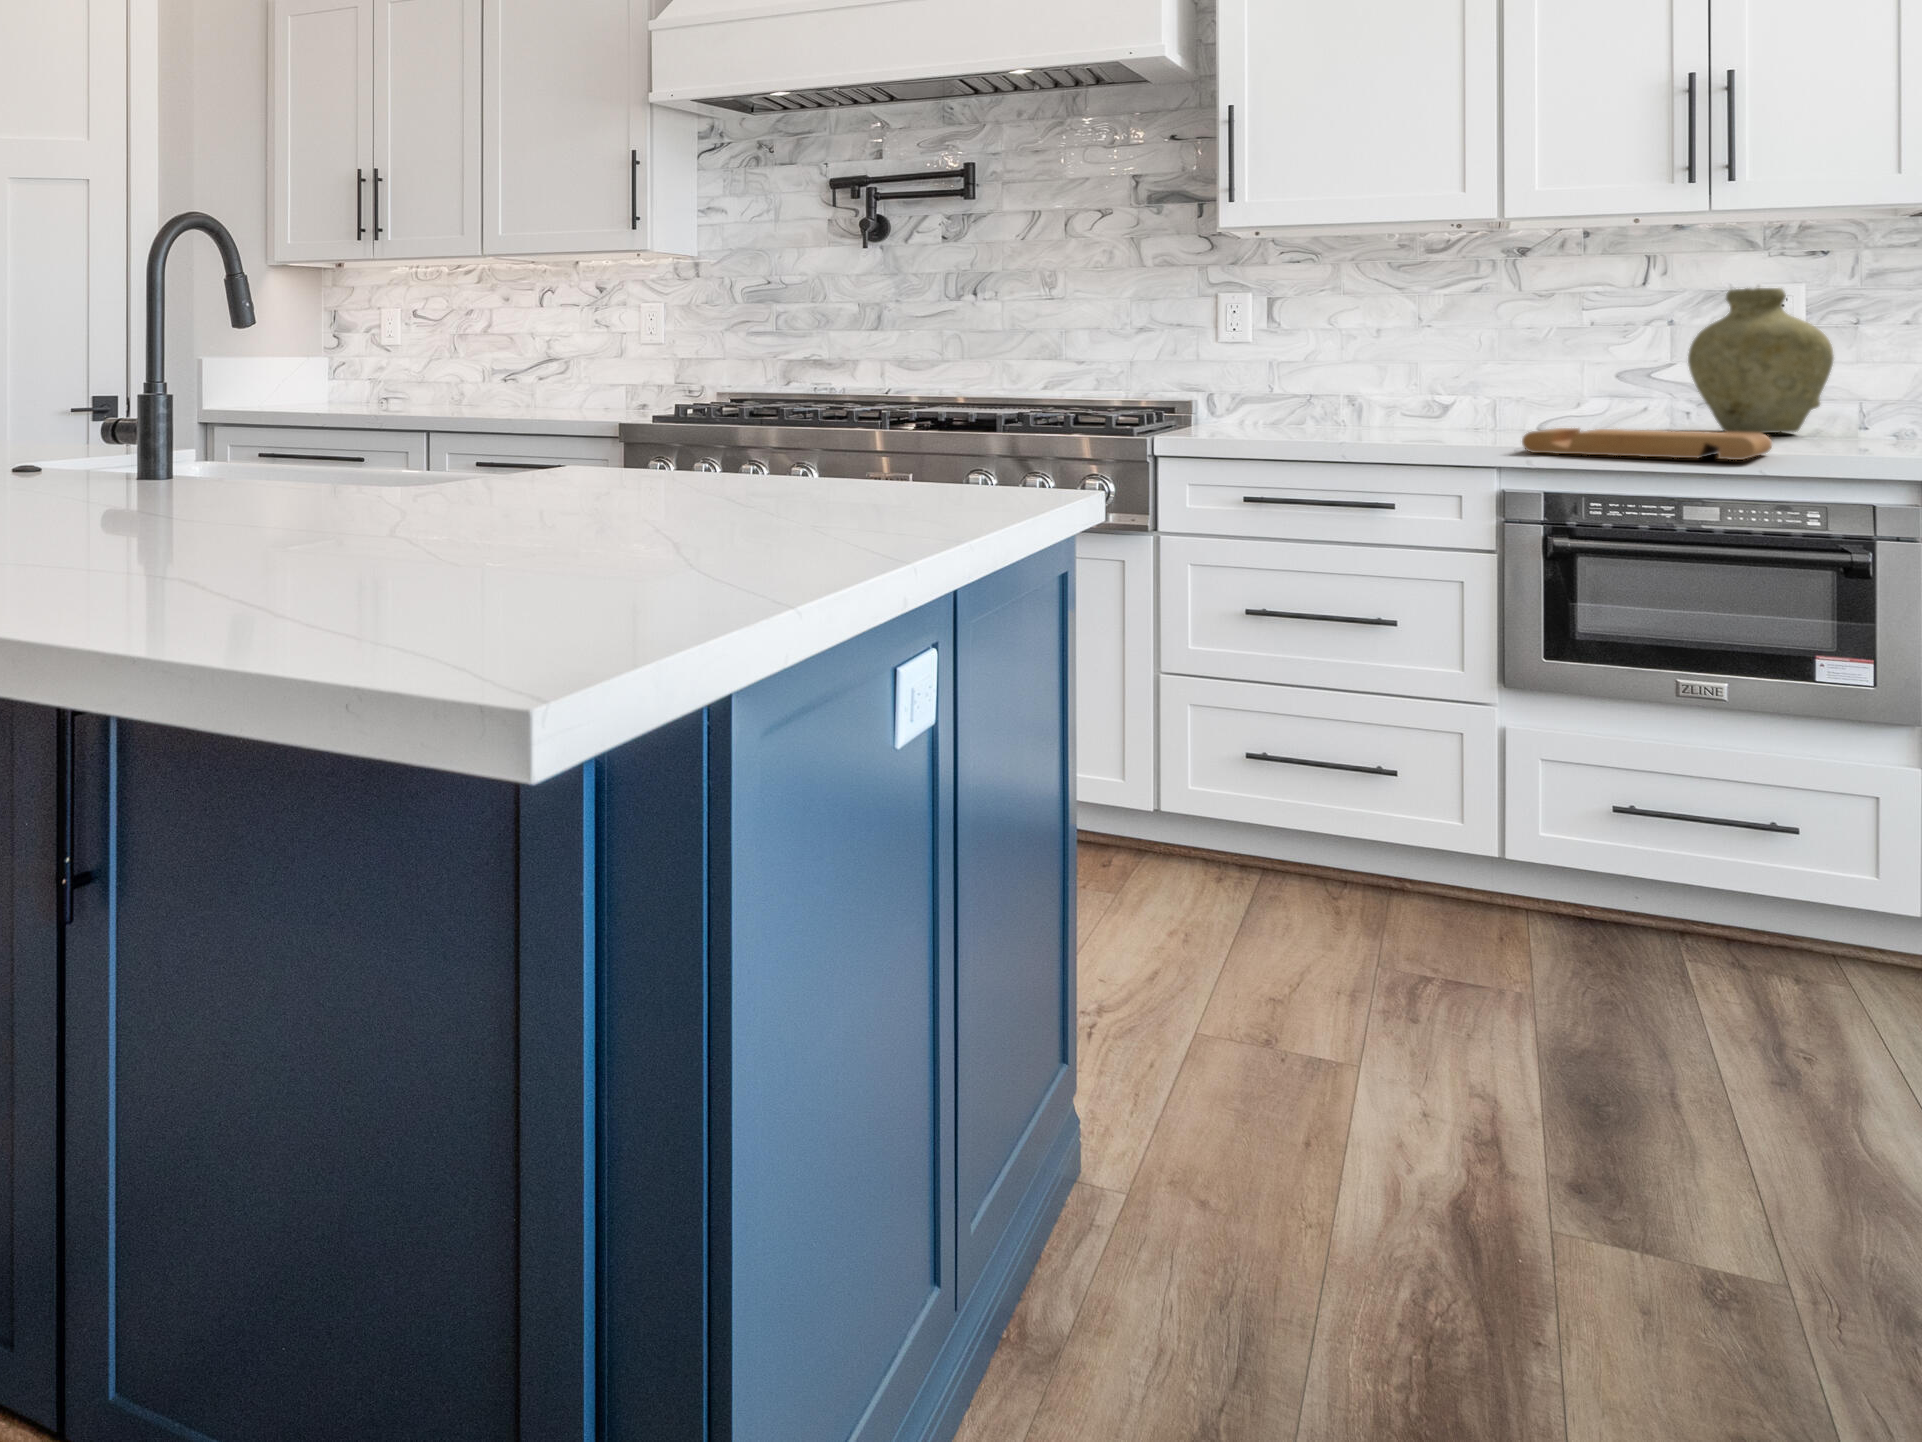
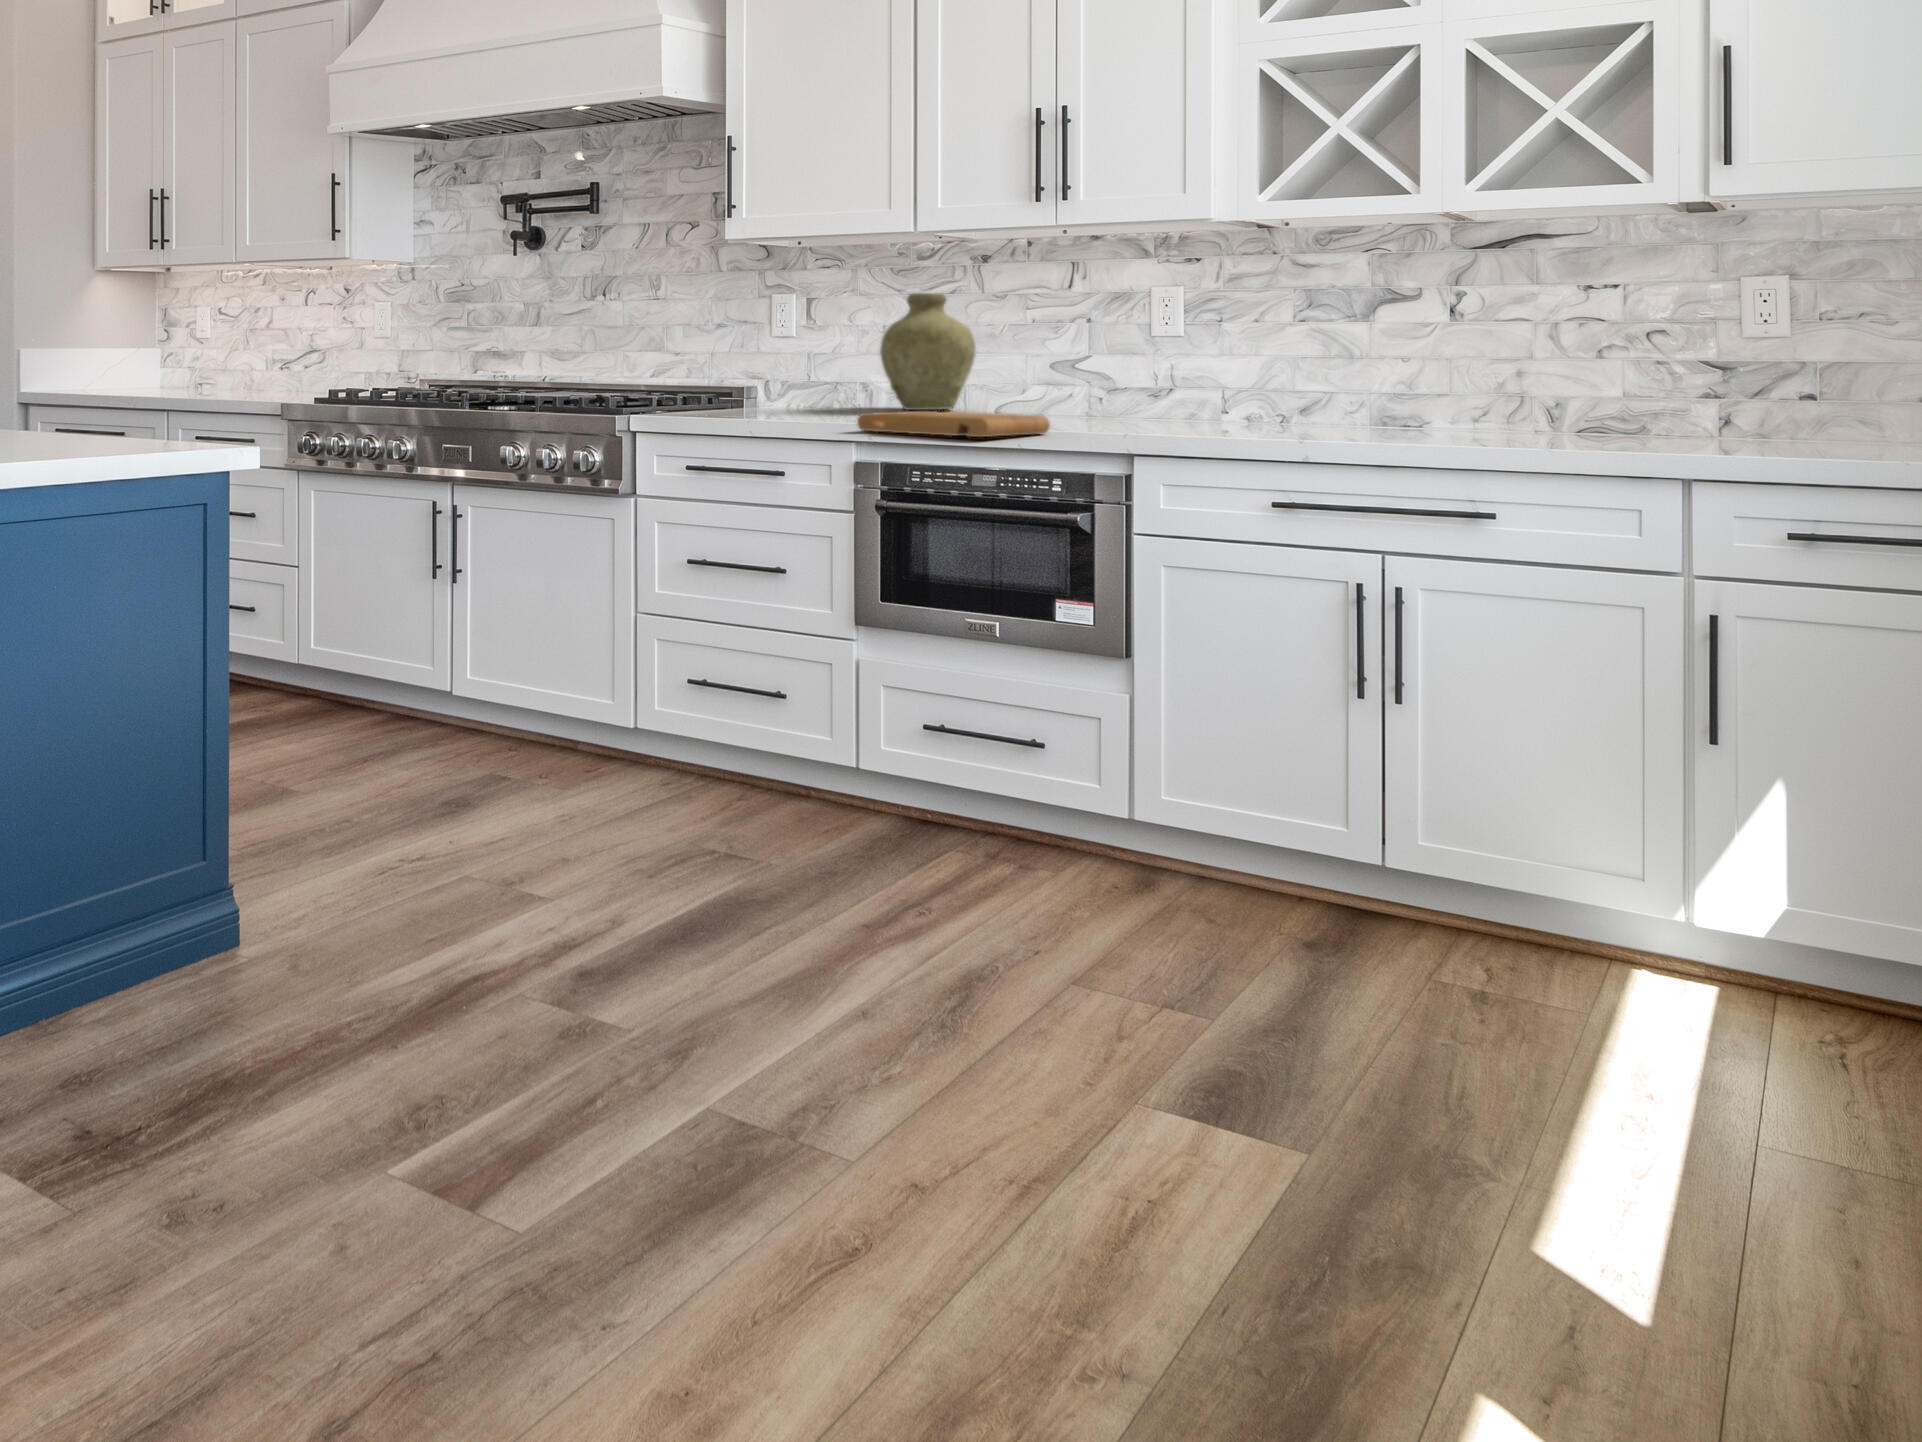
vase: present [1688,288,1834,433] -> present [880,293,975,410]

